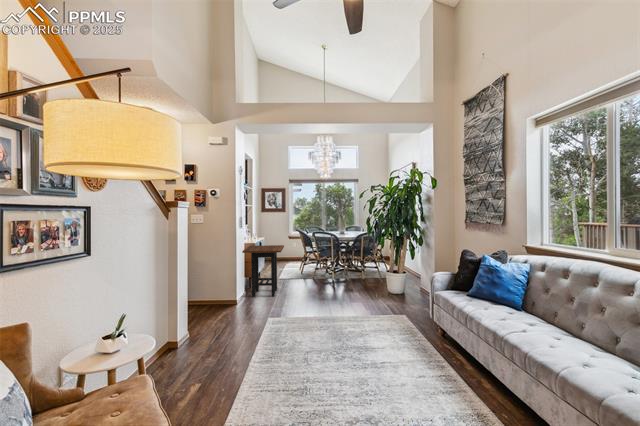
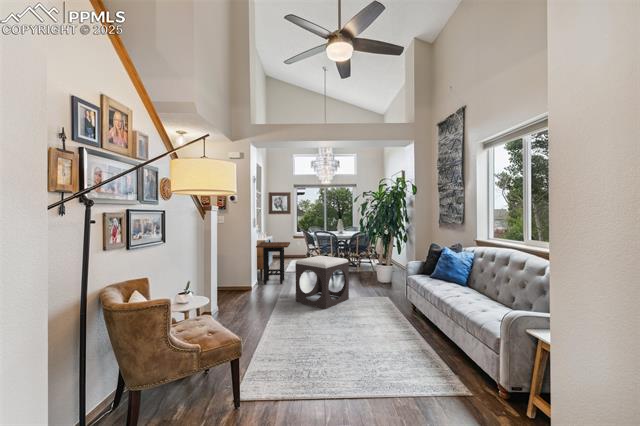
footstool: none [290,263,357,335] -> present [295,255,349,309]

